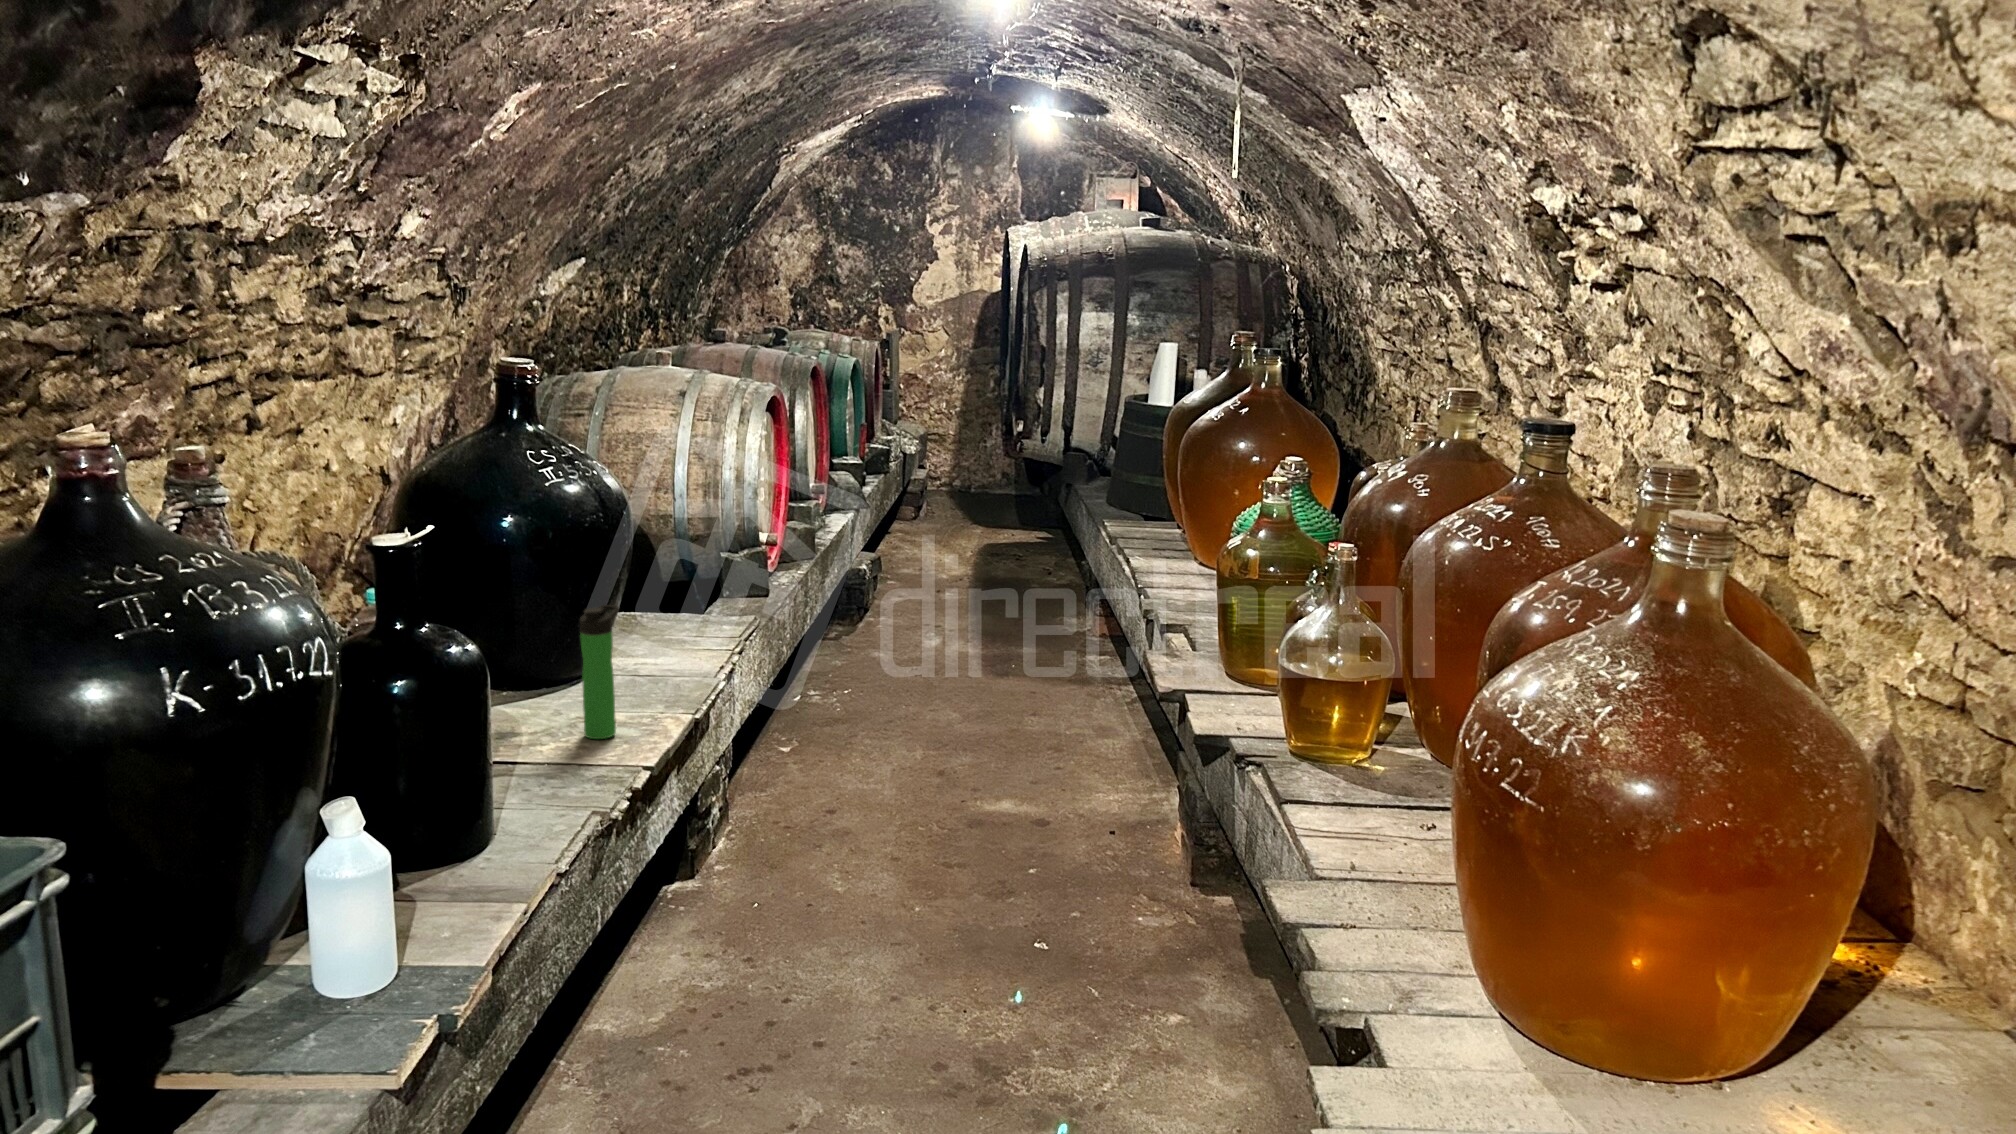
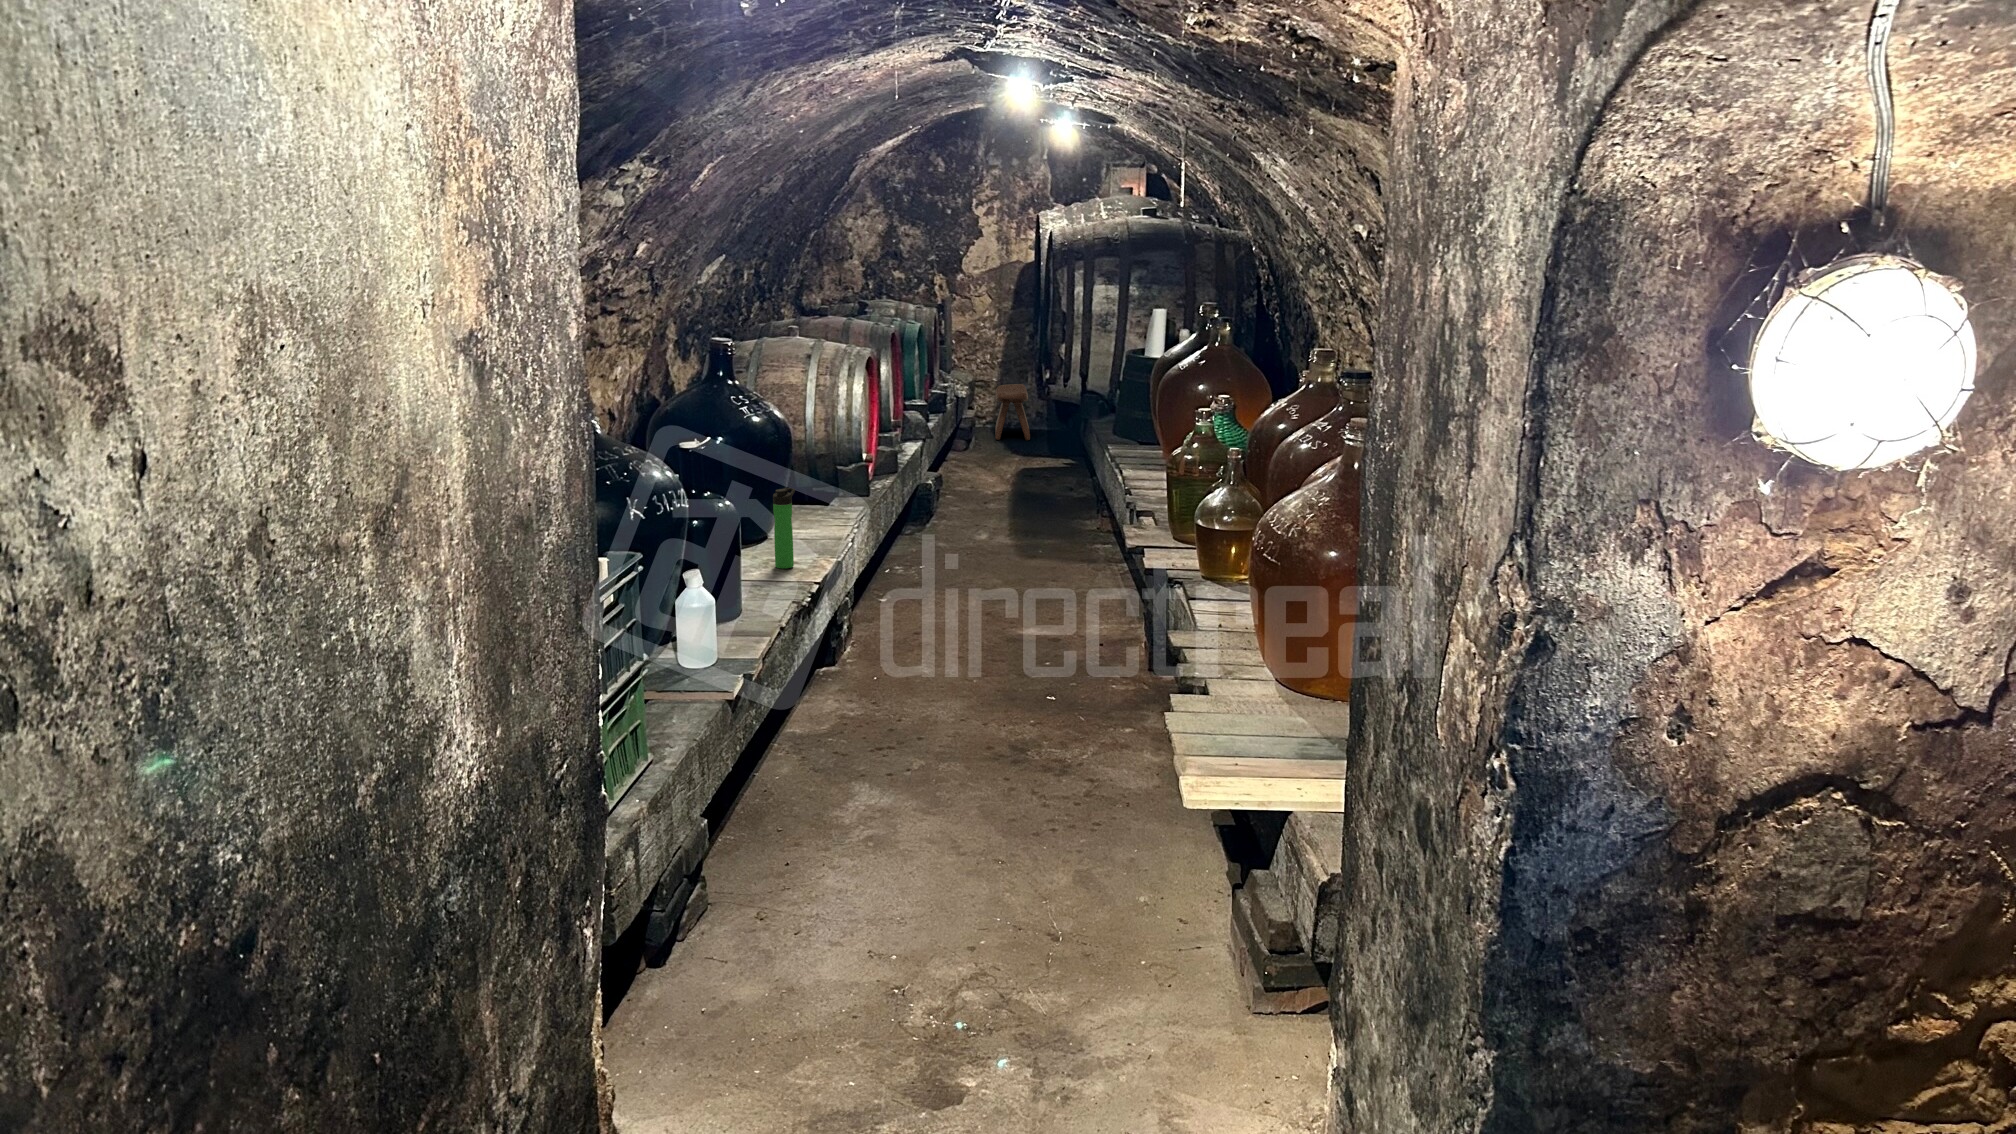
stool: none [951,437,993,505] -> present [995,384,1030,440]

